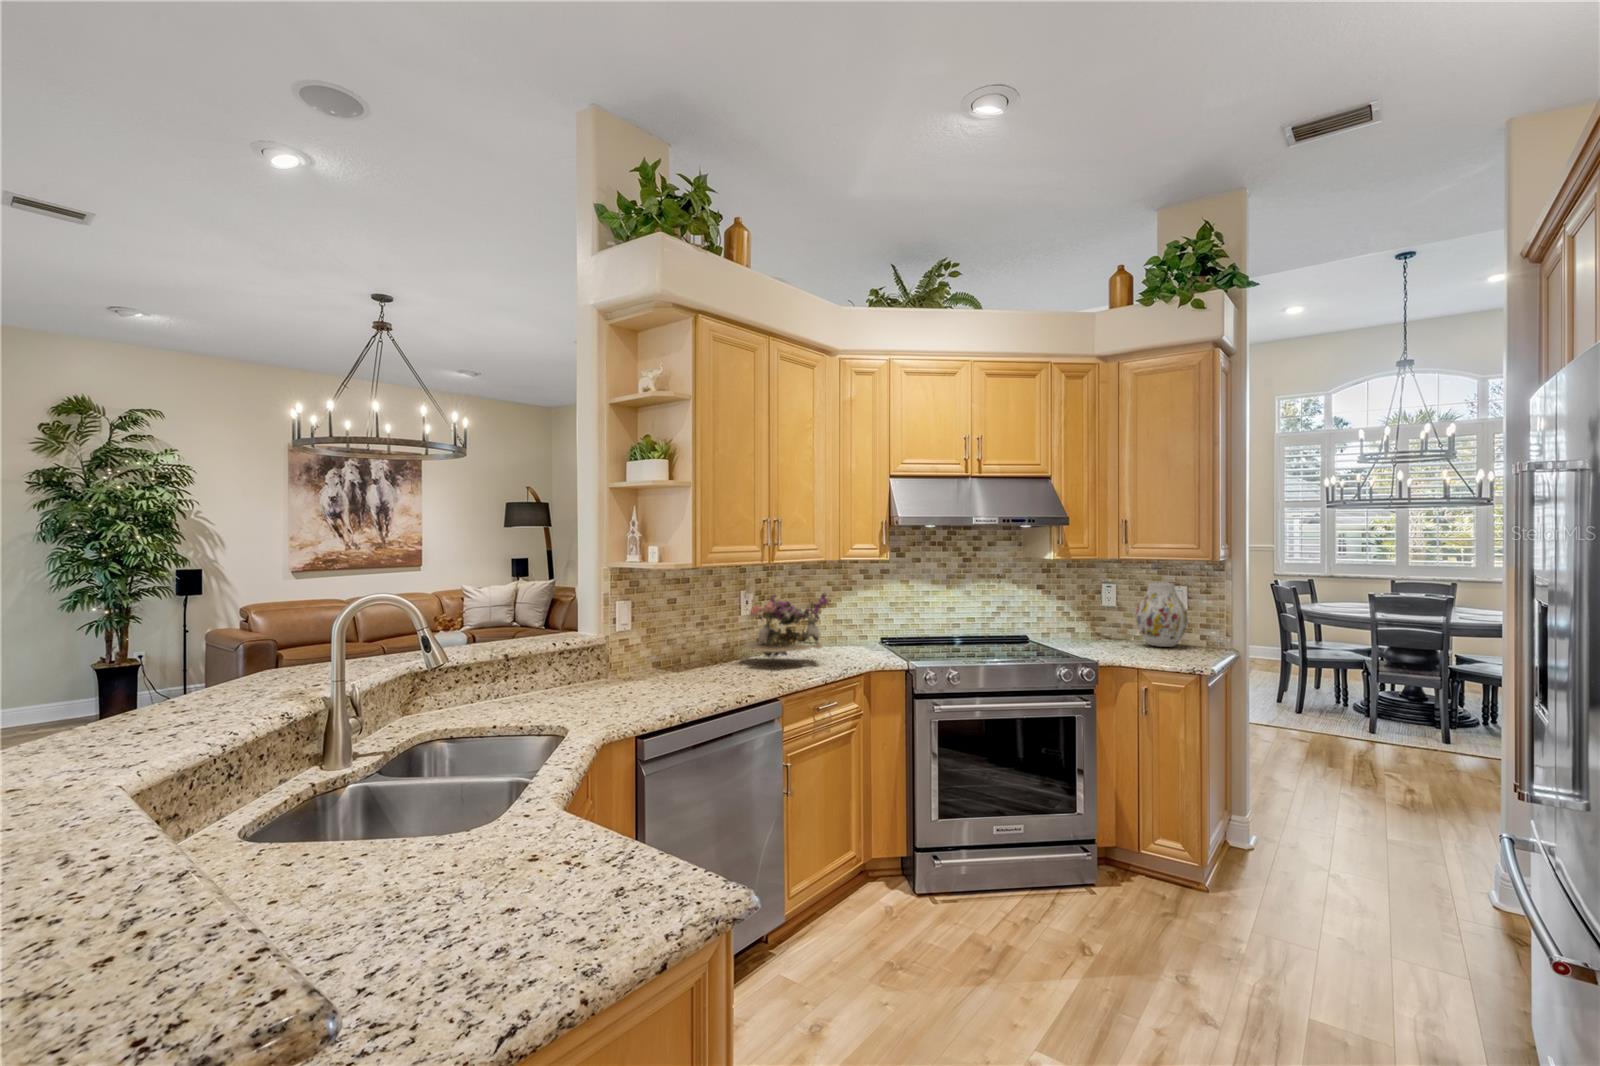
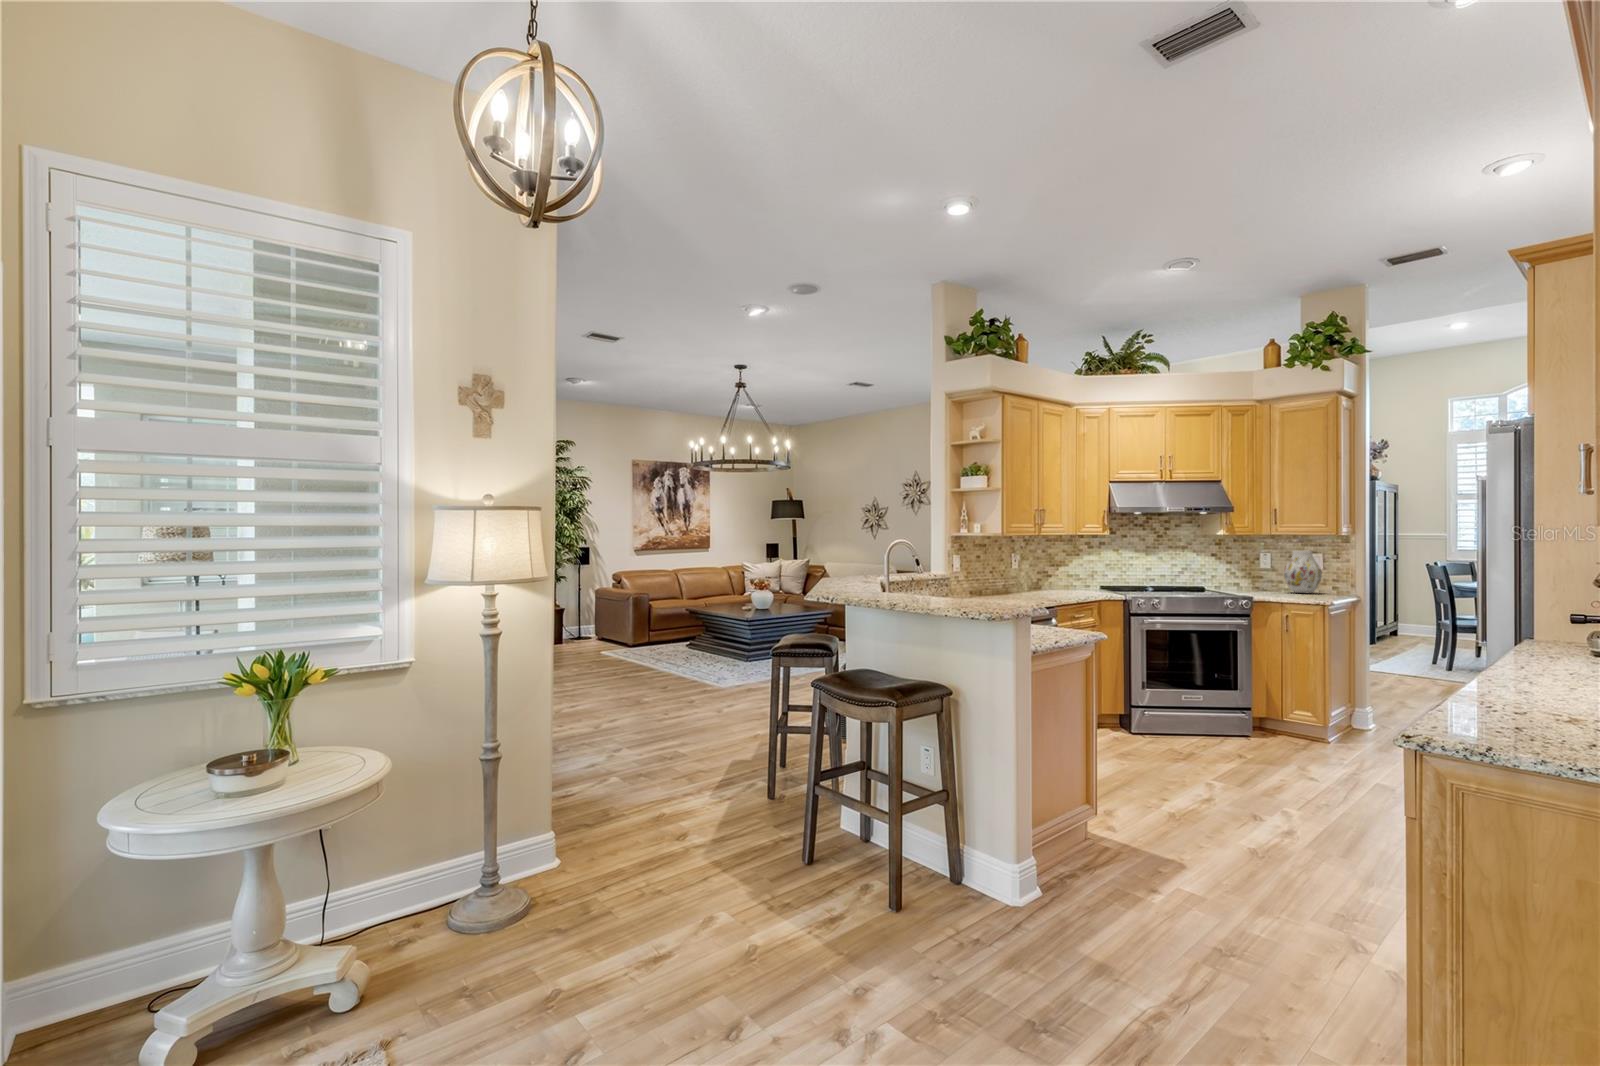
flower arrangement: present [743,592,828,660] -> none [1016,552,1073,595]

